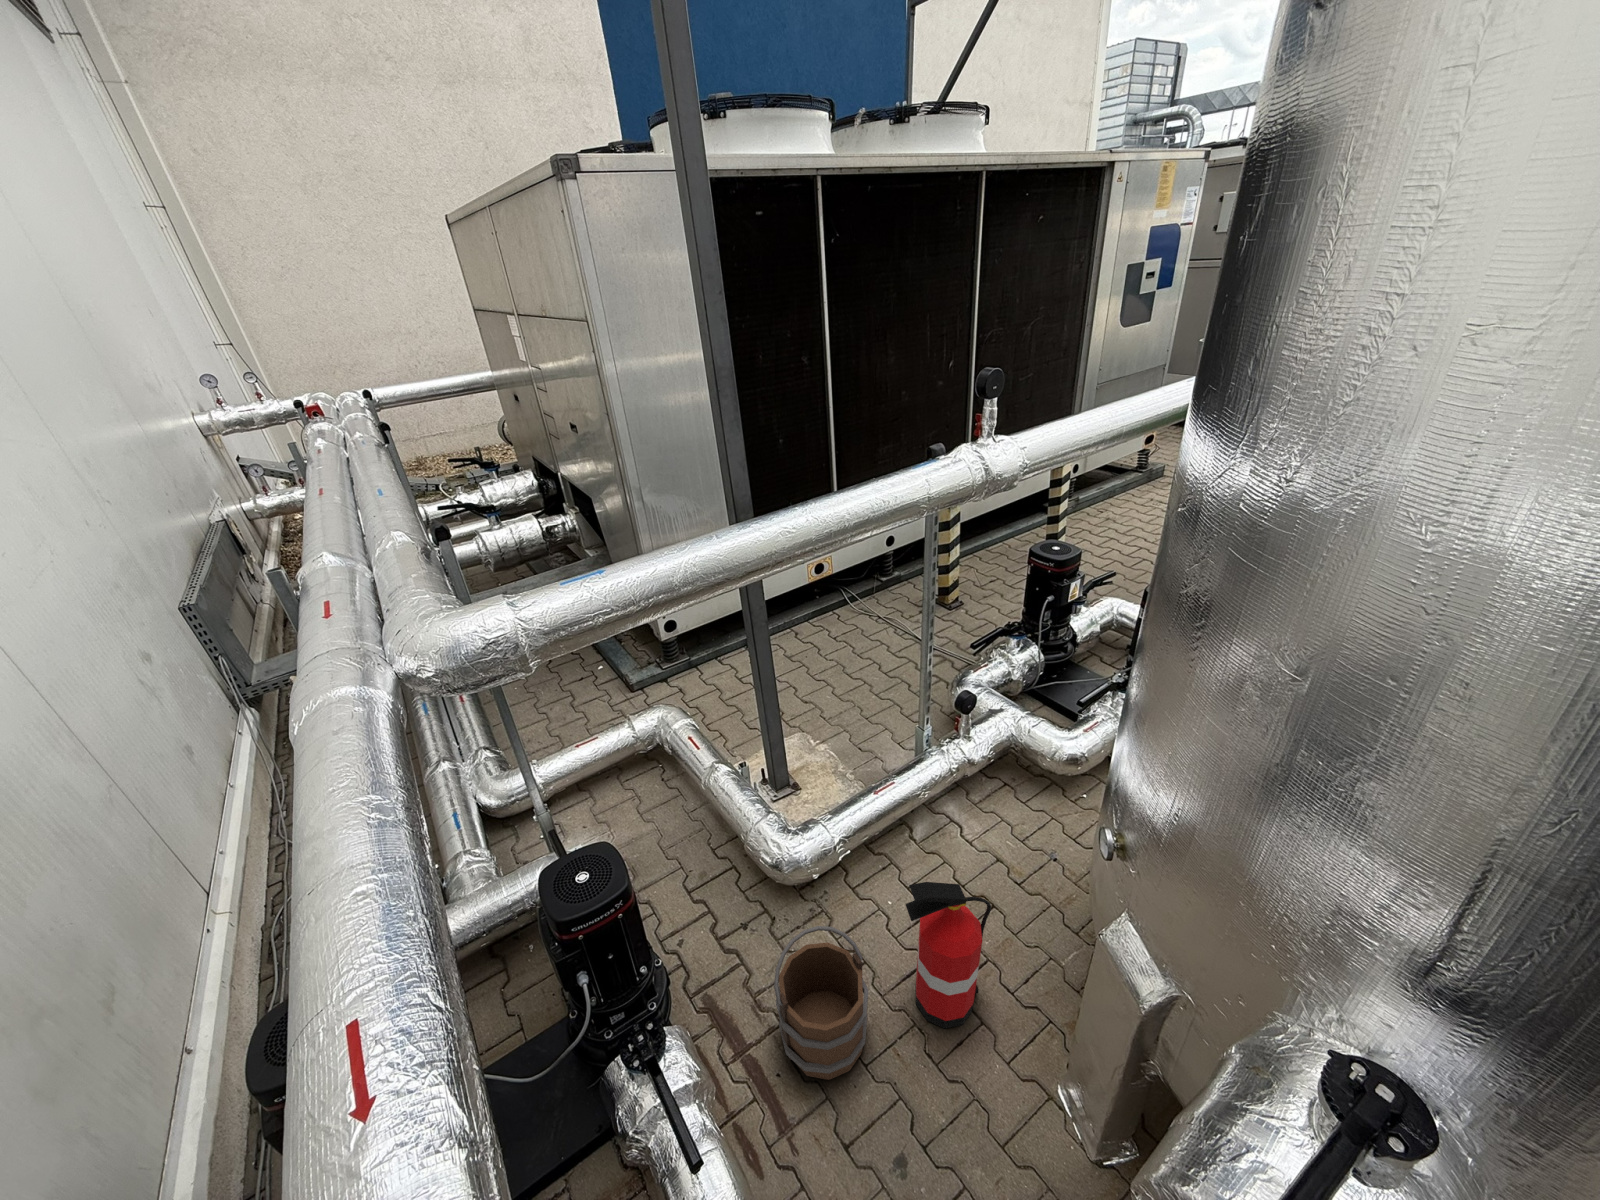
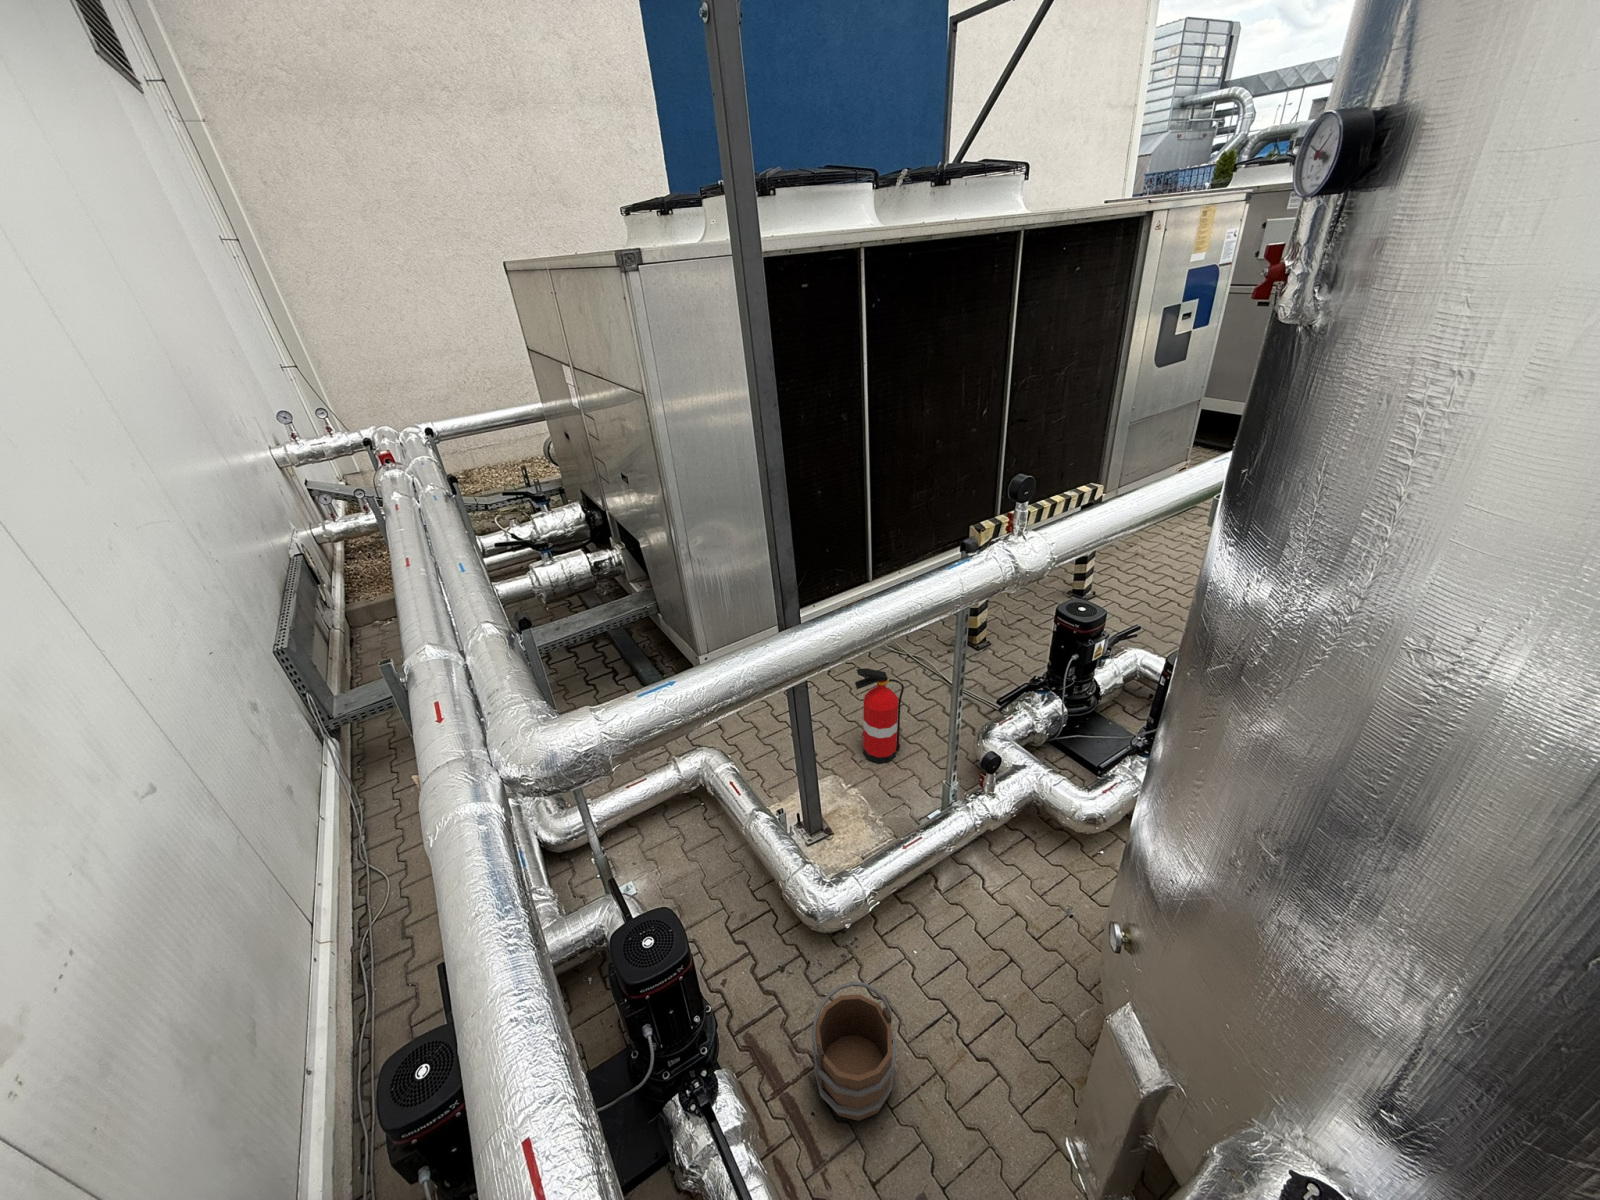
fire extinguisher: present [906,882,991,1028] -> present [855,668,904,763]

